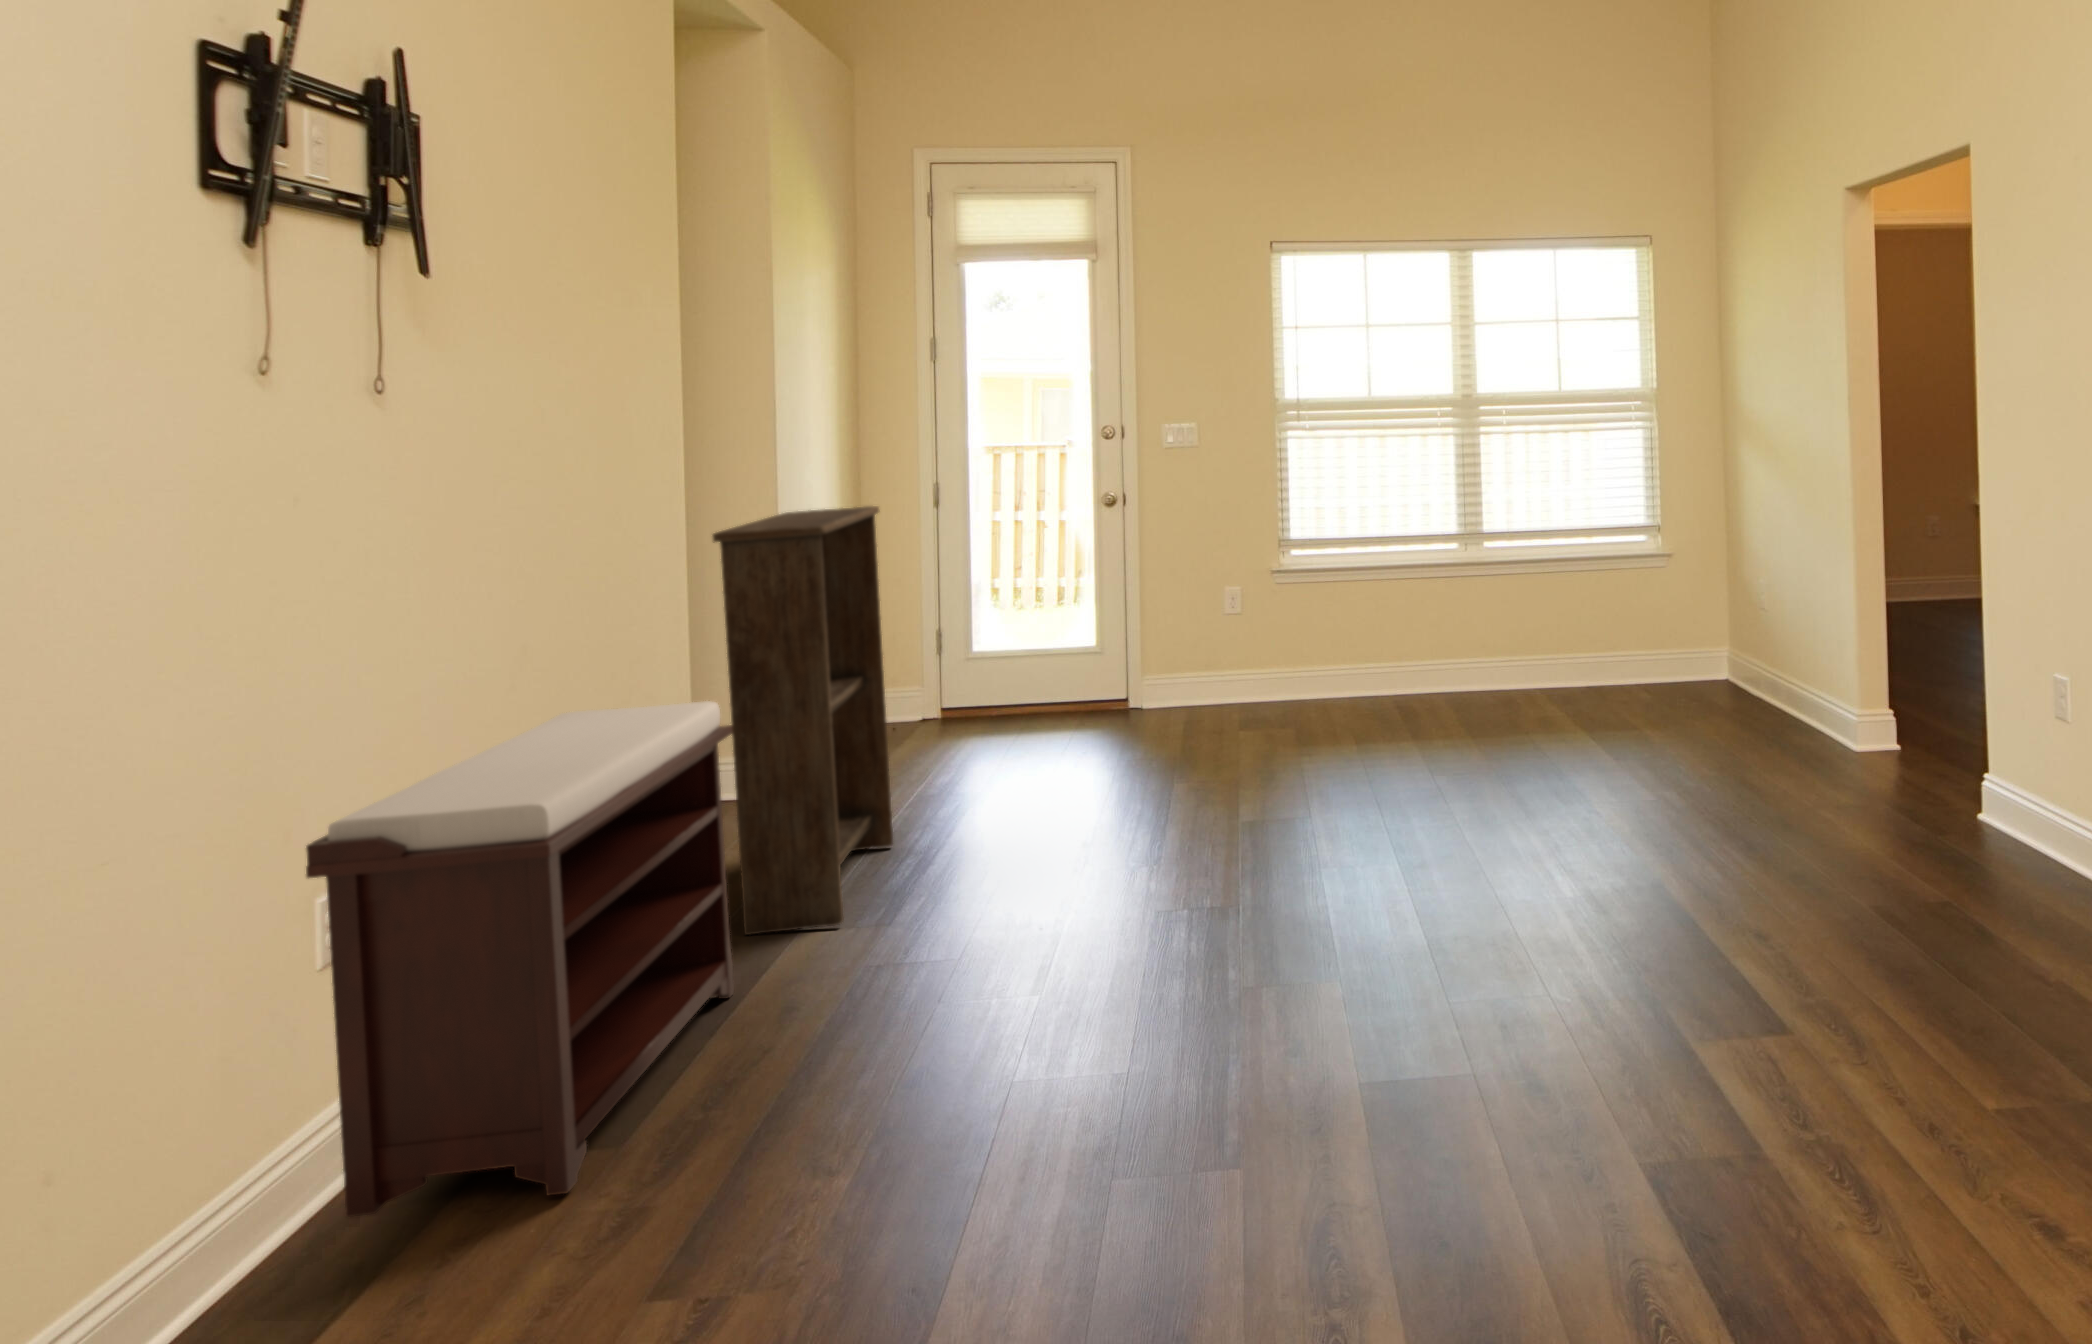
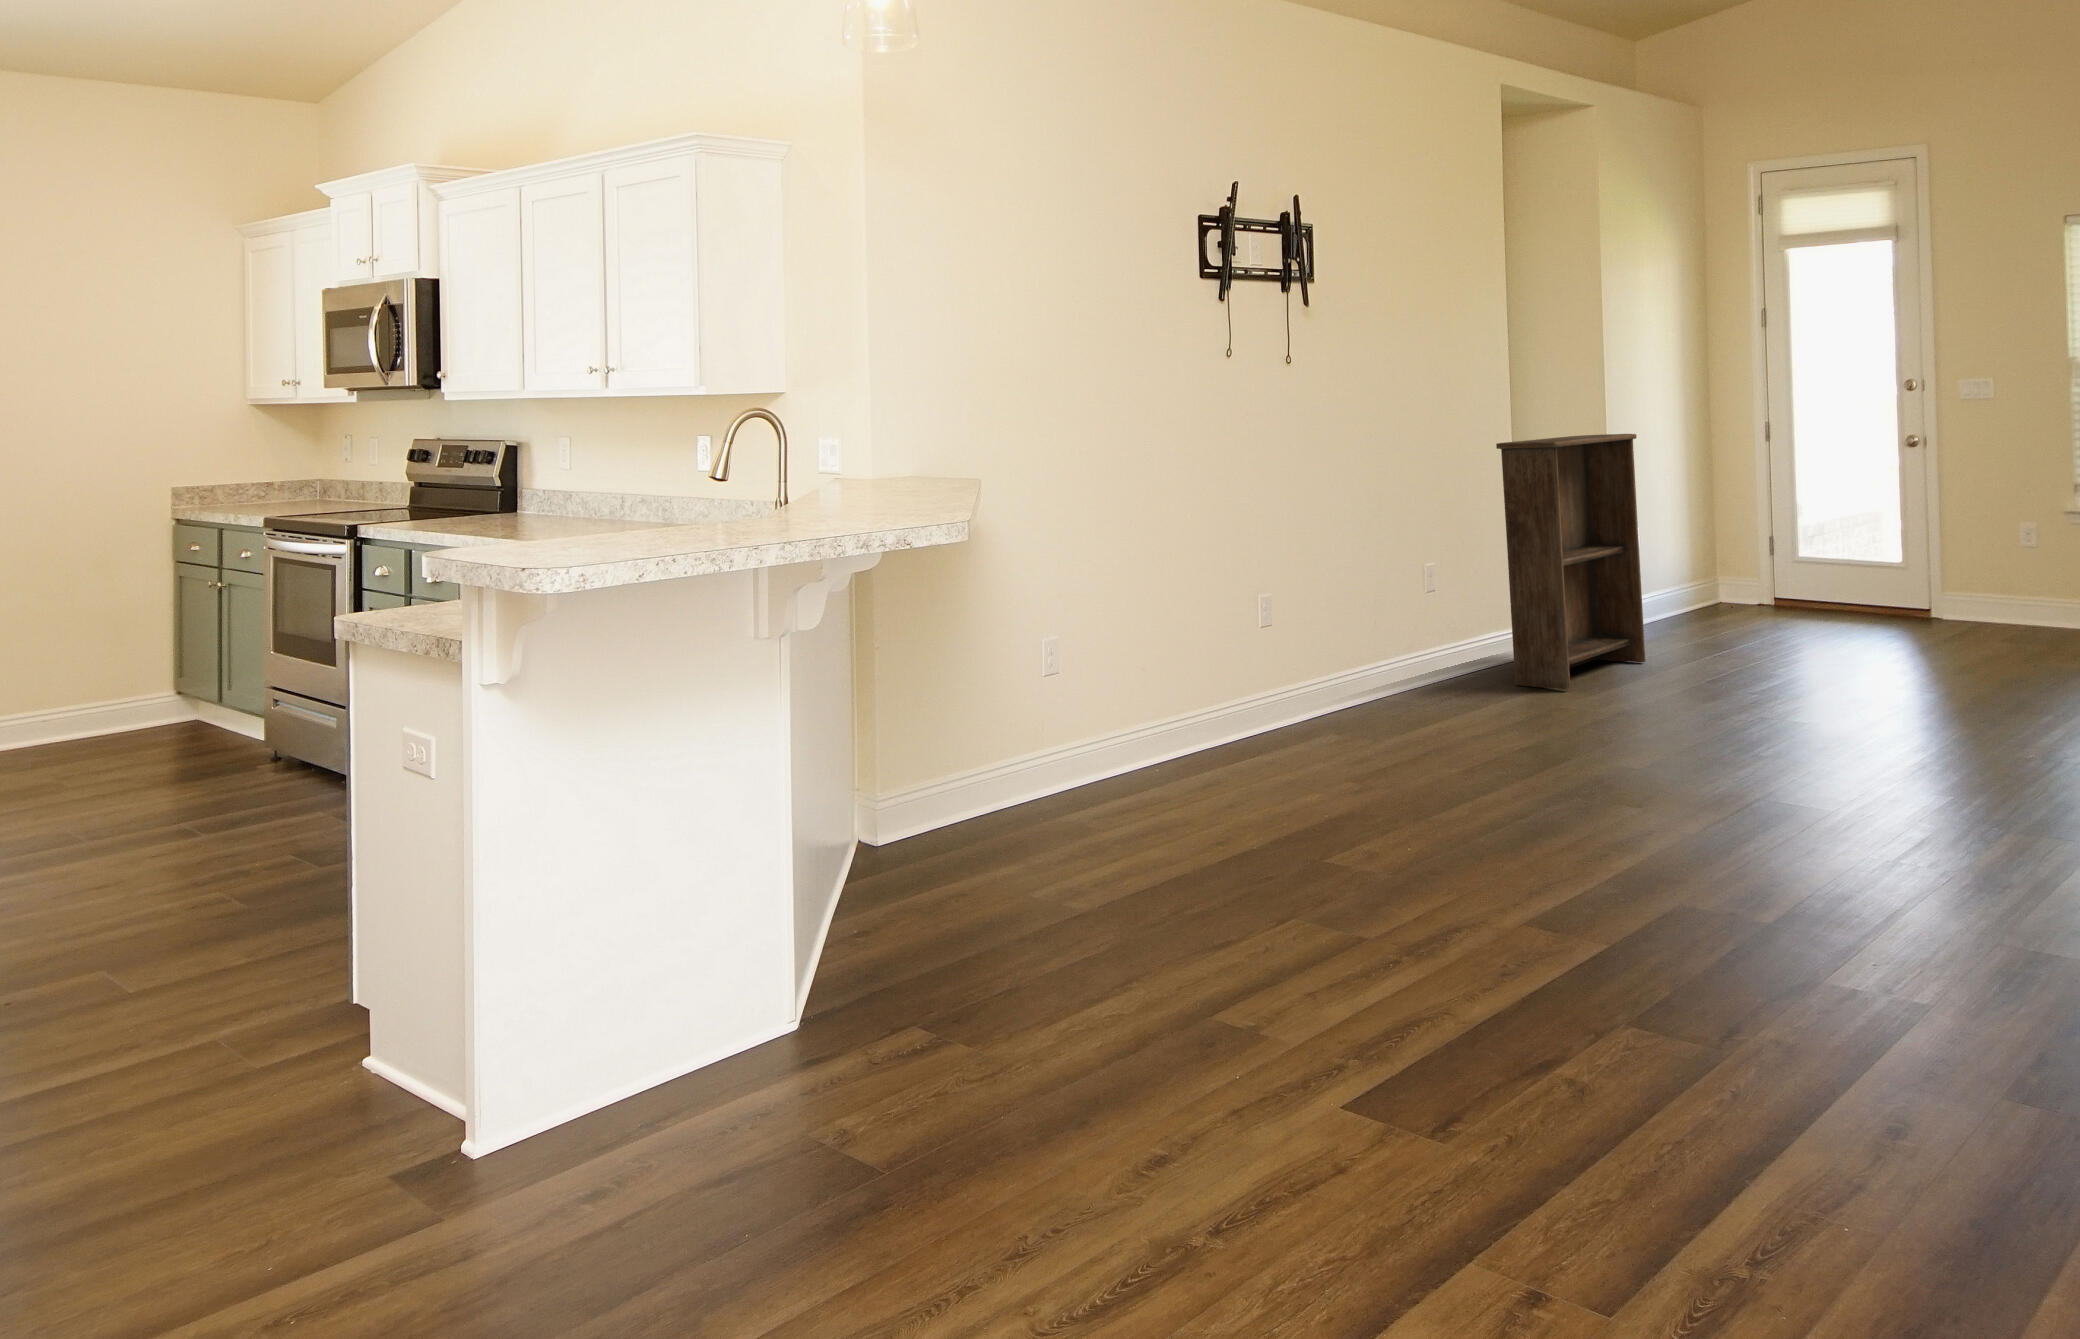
bench: present [306,701,734,1217] -> none [1247,535,1481,748]

